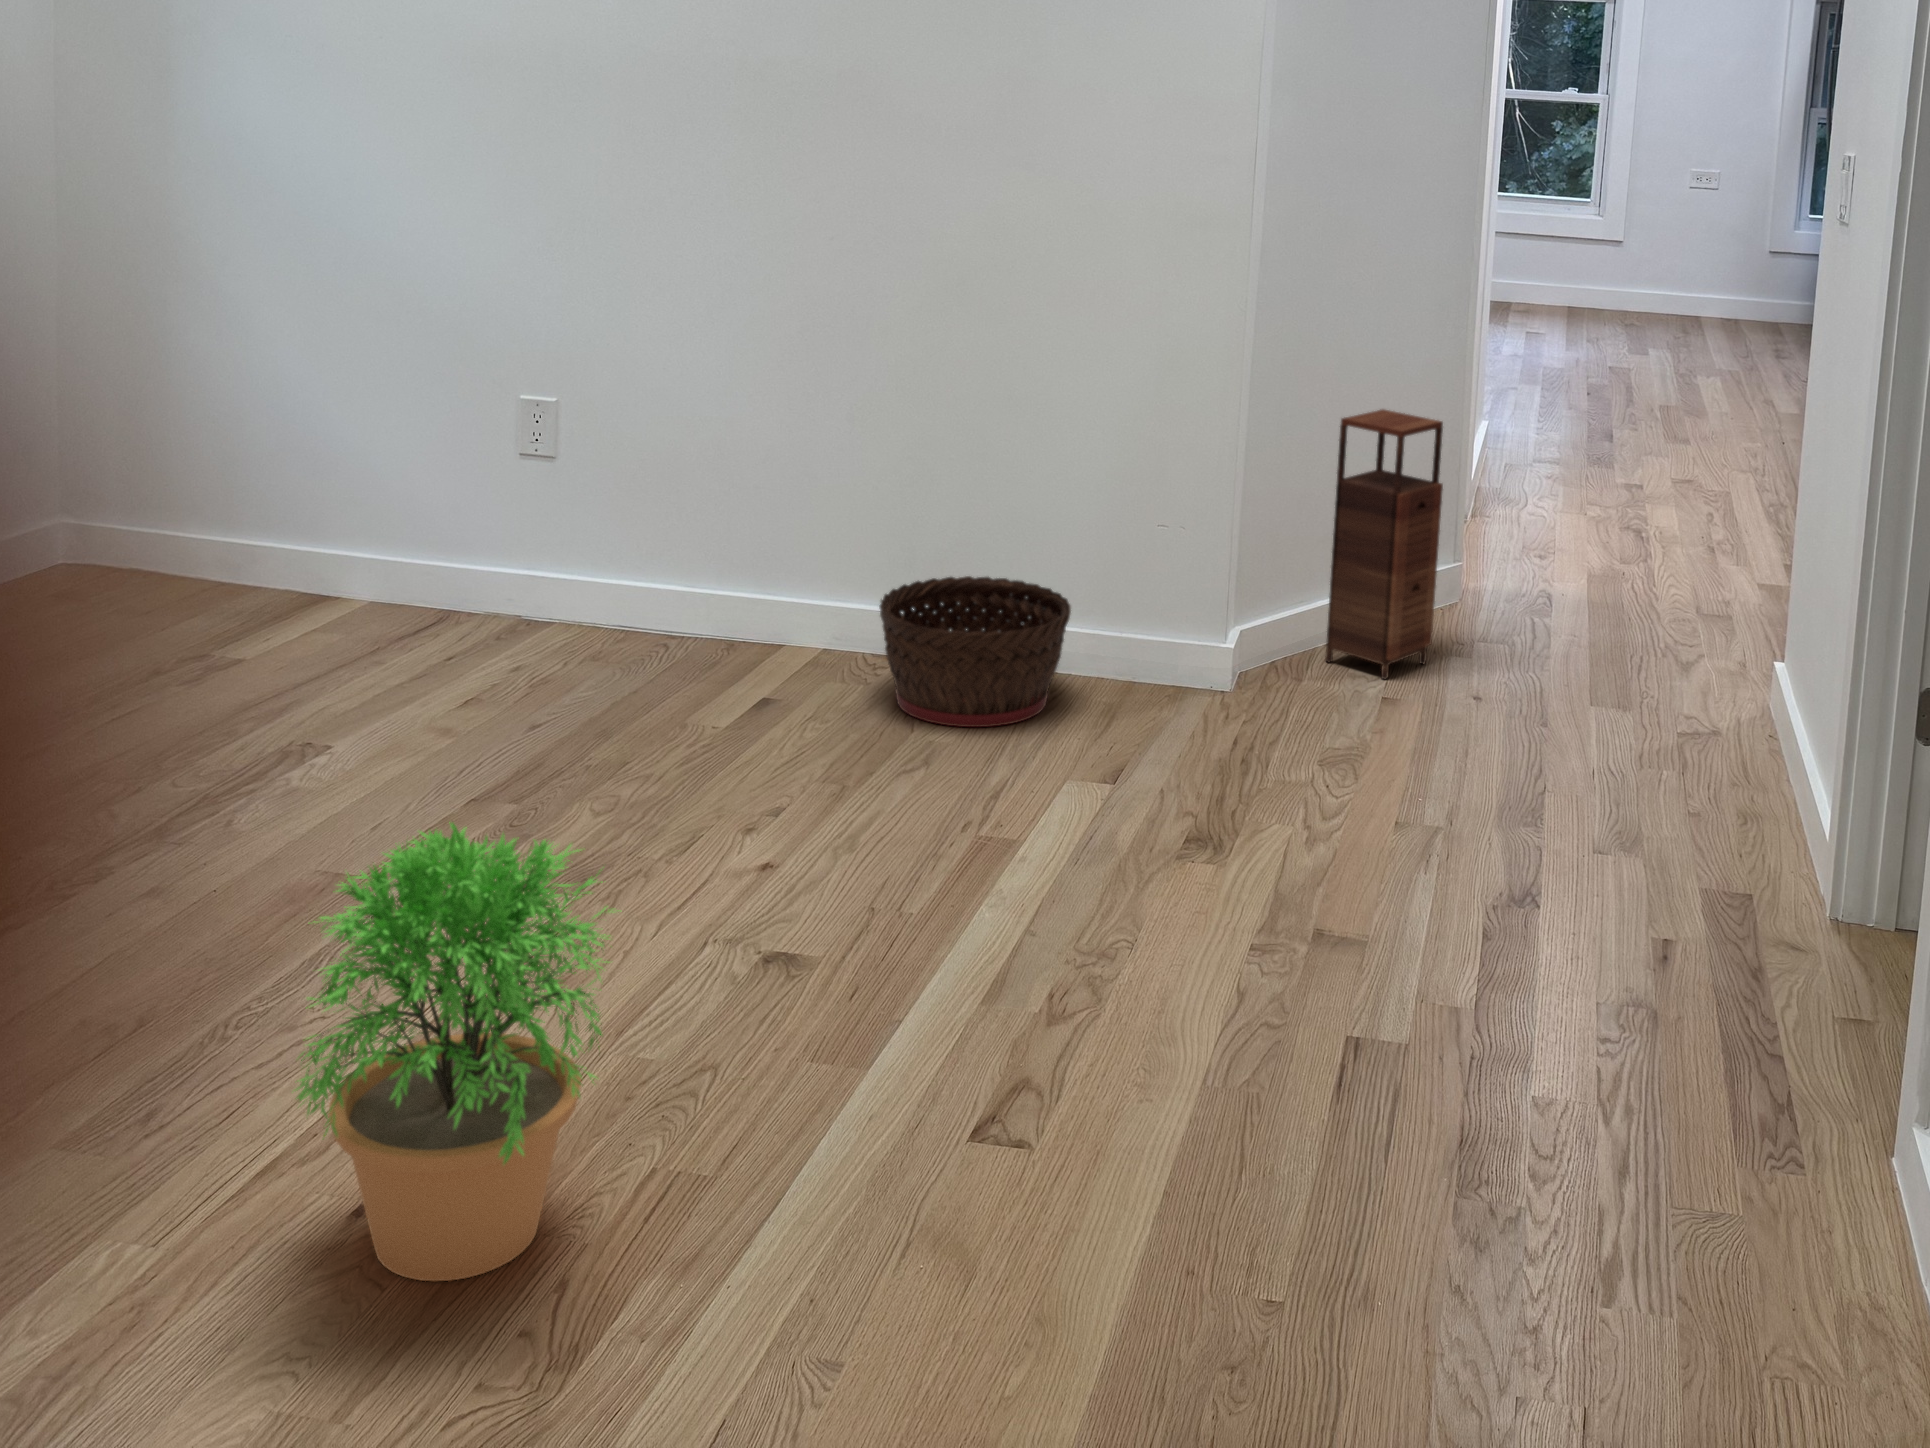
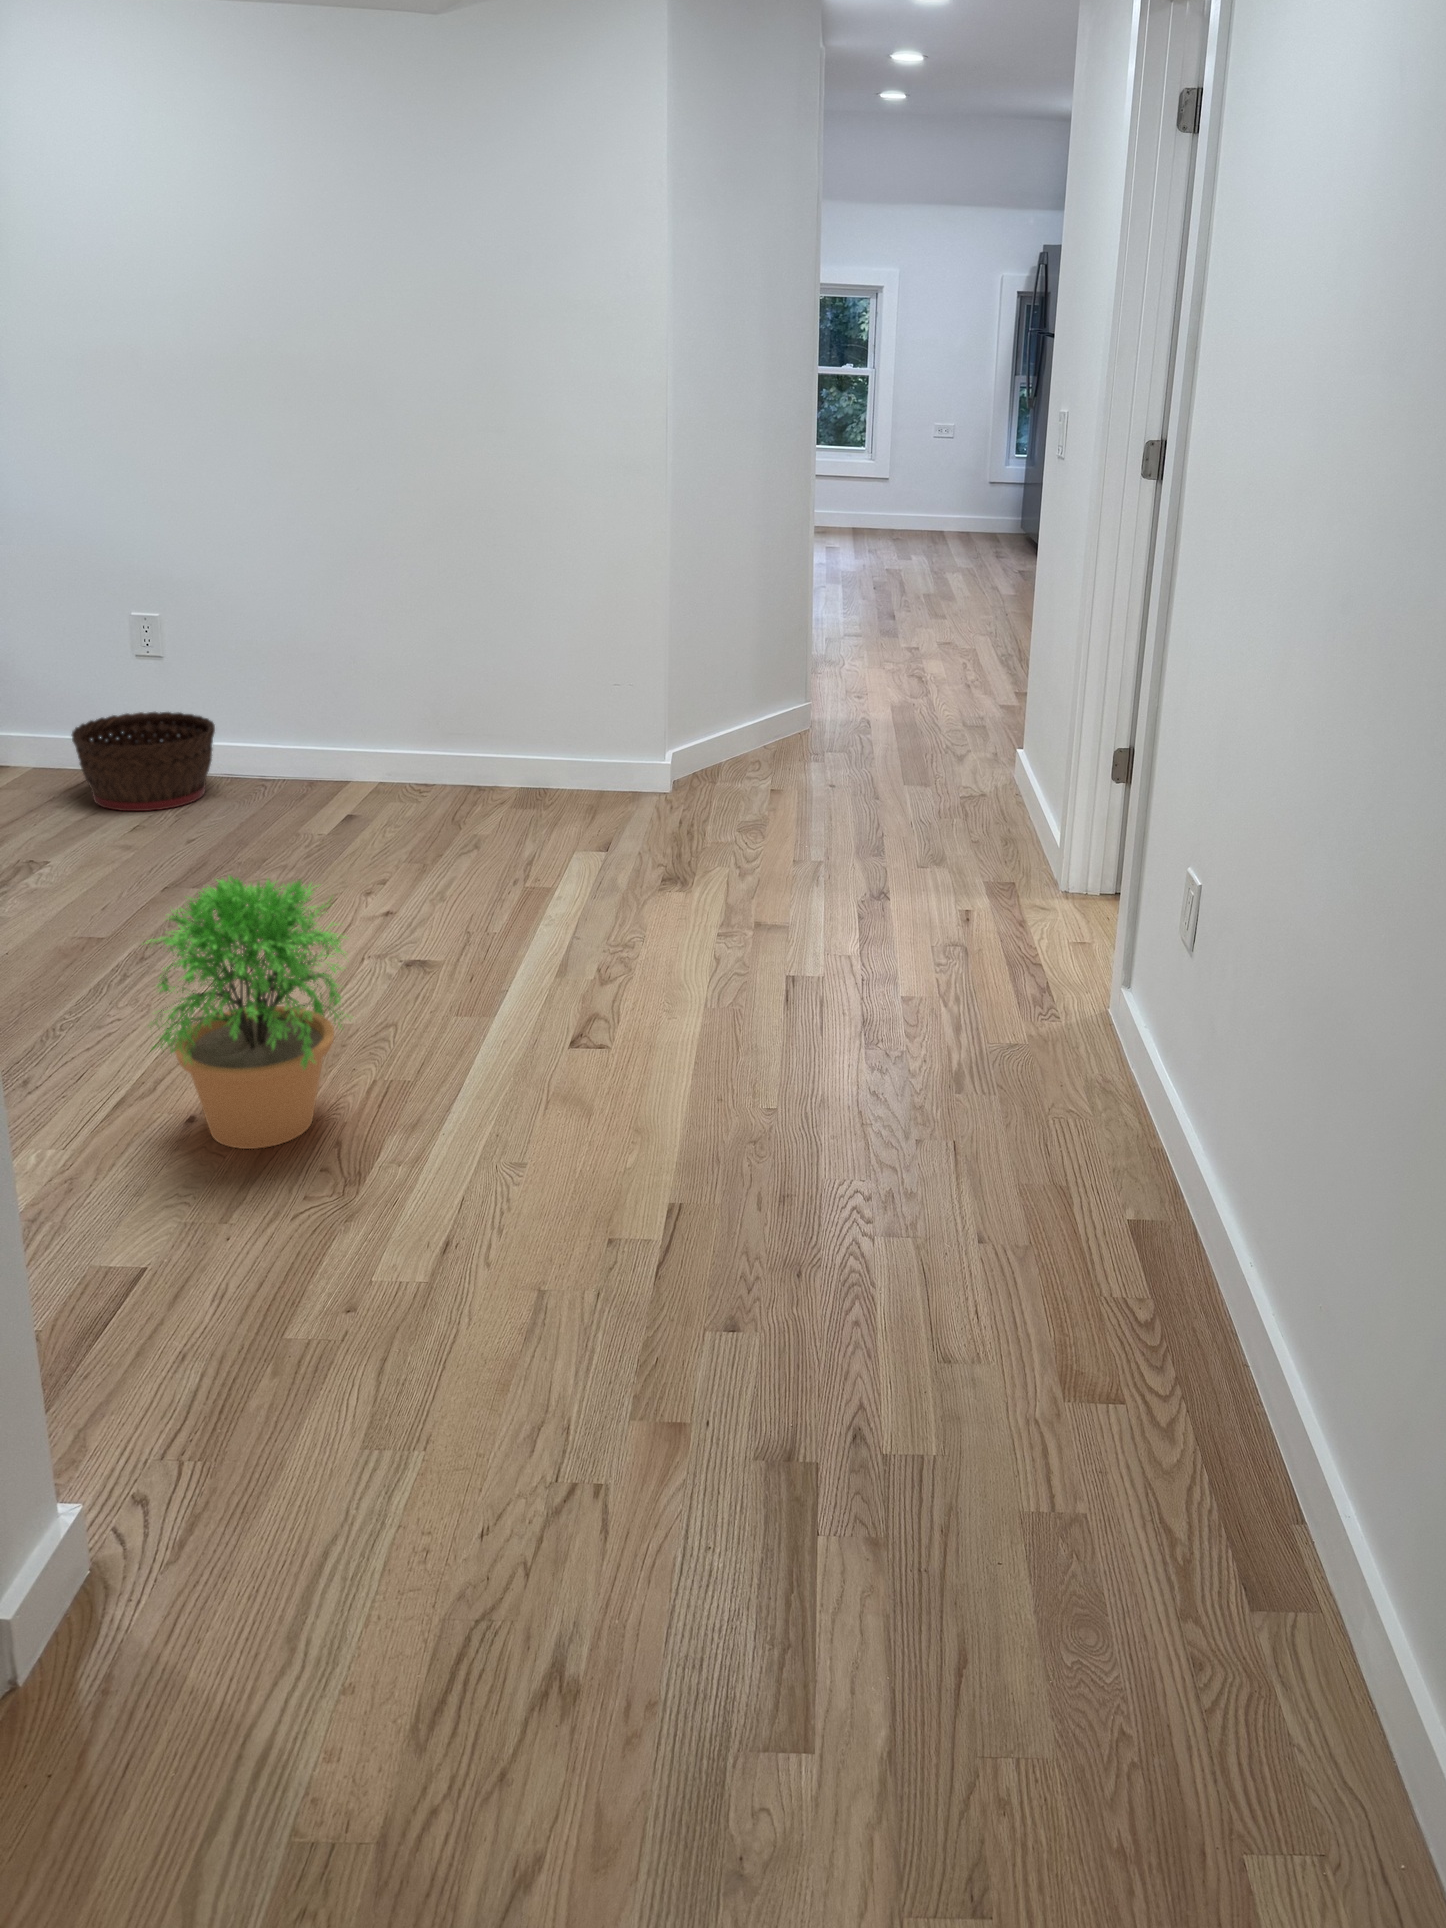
storage cabinet: present [1326,409,1443,679] -> none [728,598,802,778]
basket: present [879,576,1071,727] -> present [72,712,215,811]

